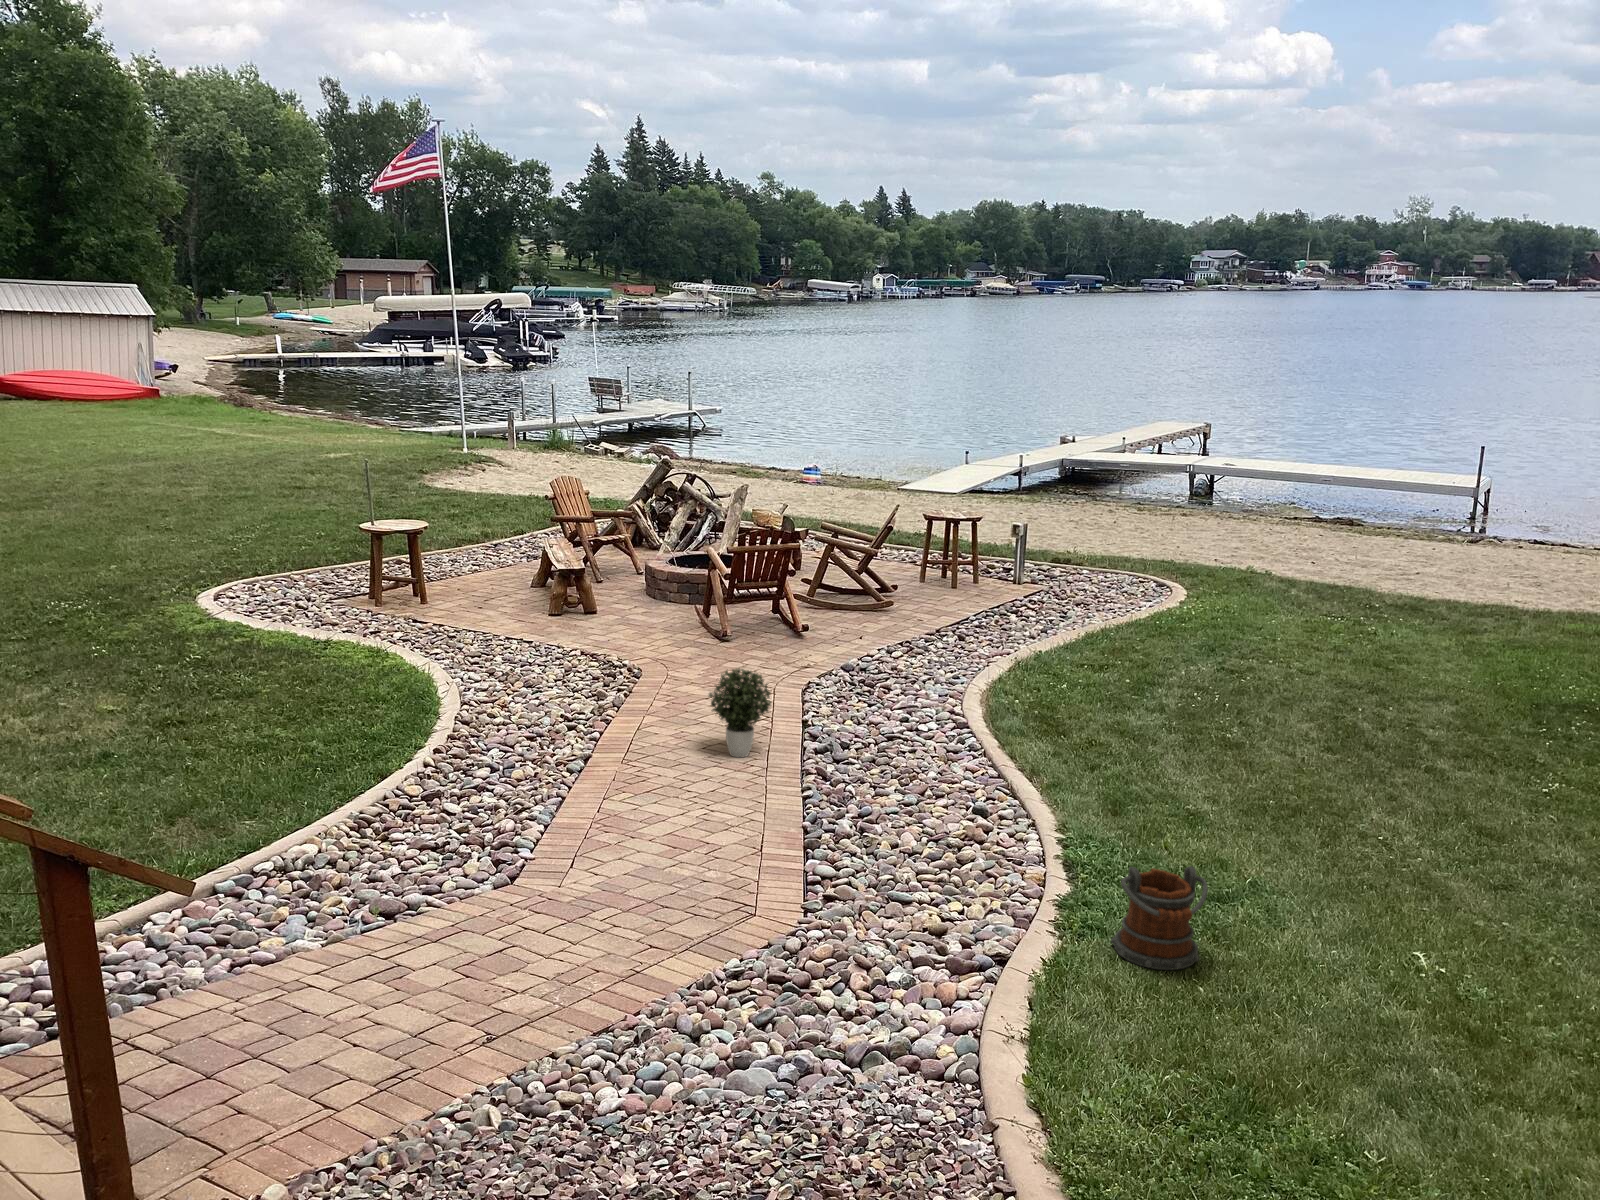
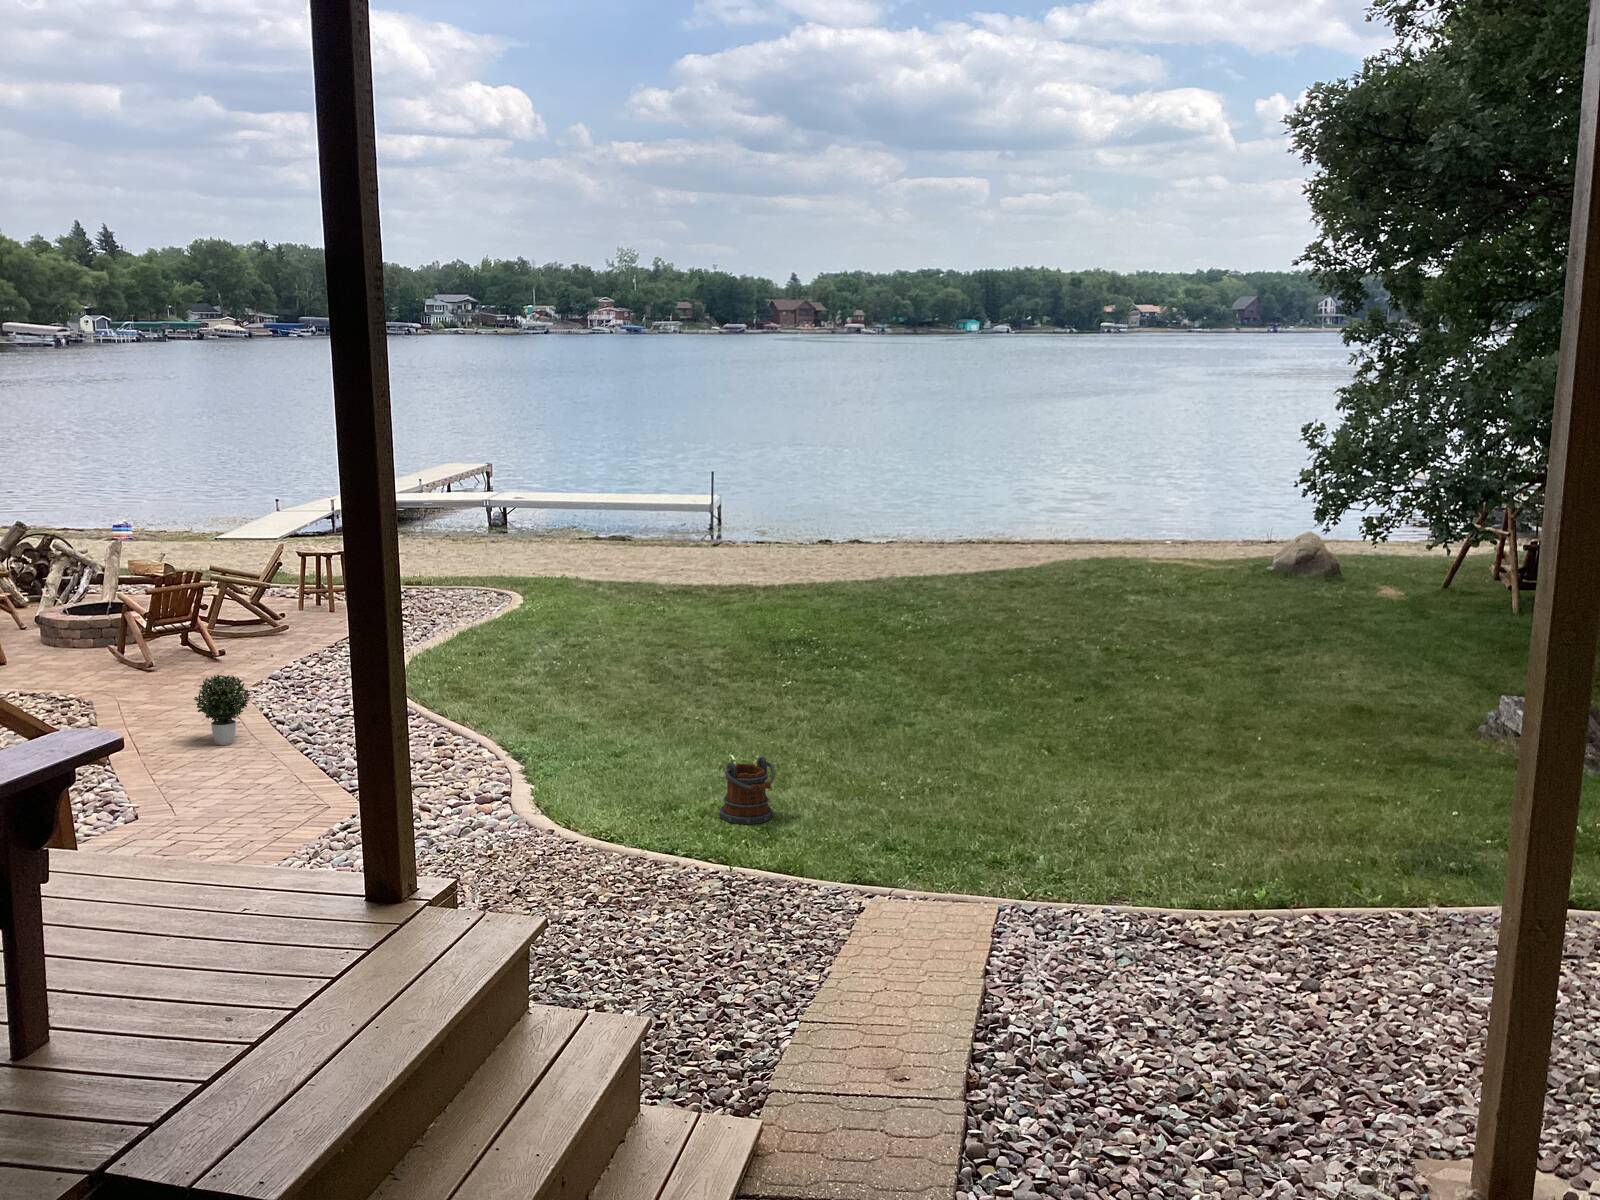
bucket: present [1111,866,1208,970] -> present [719,757,775,824]

